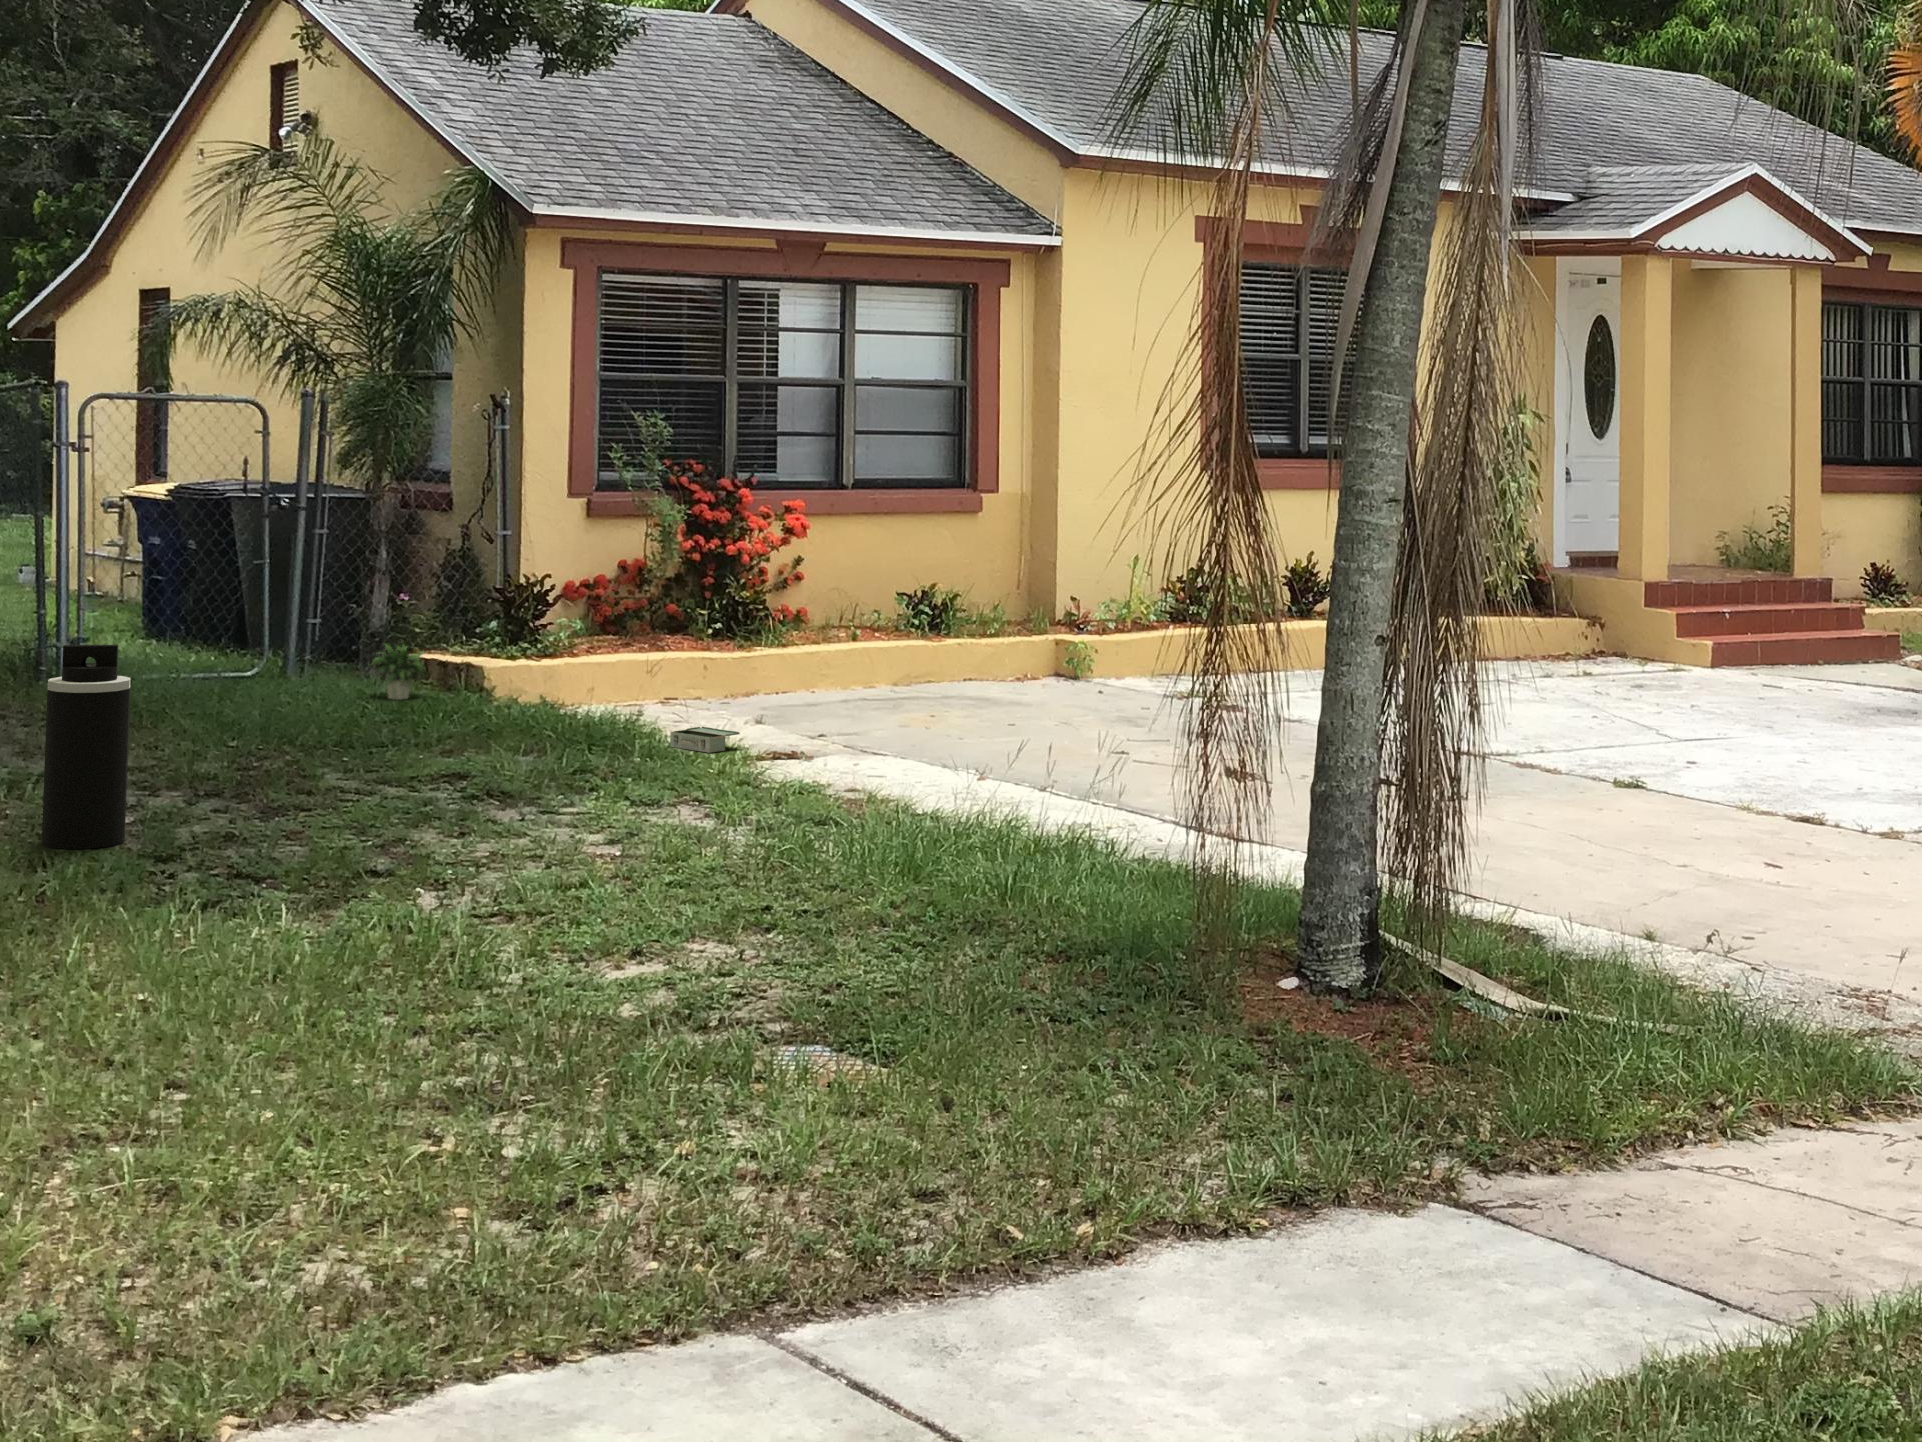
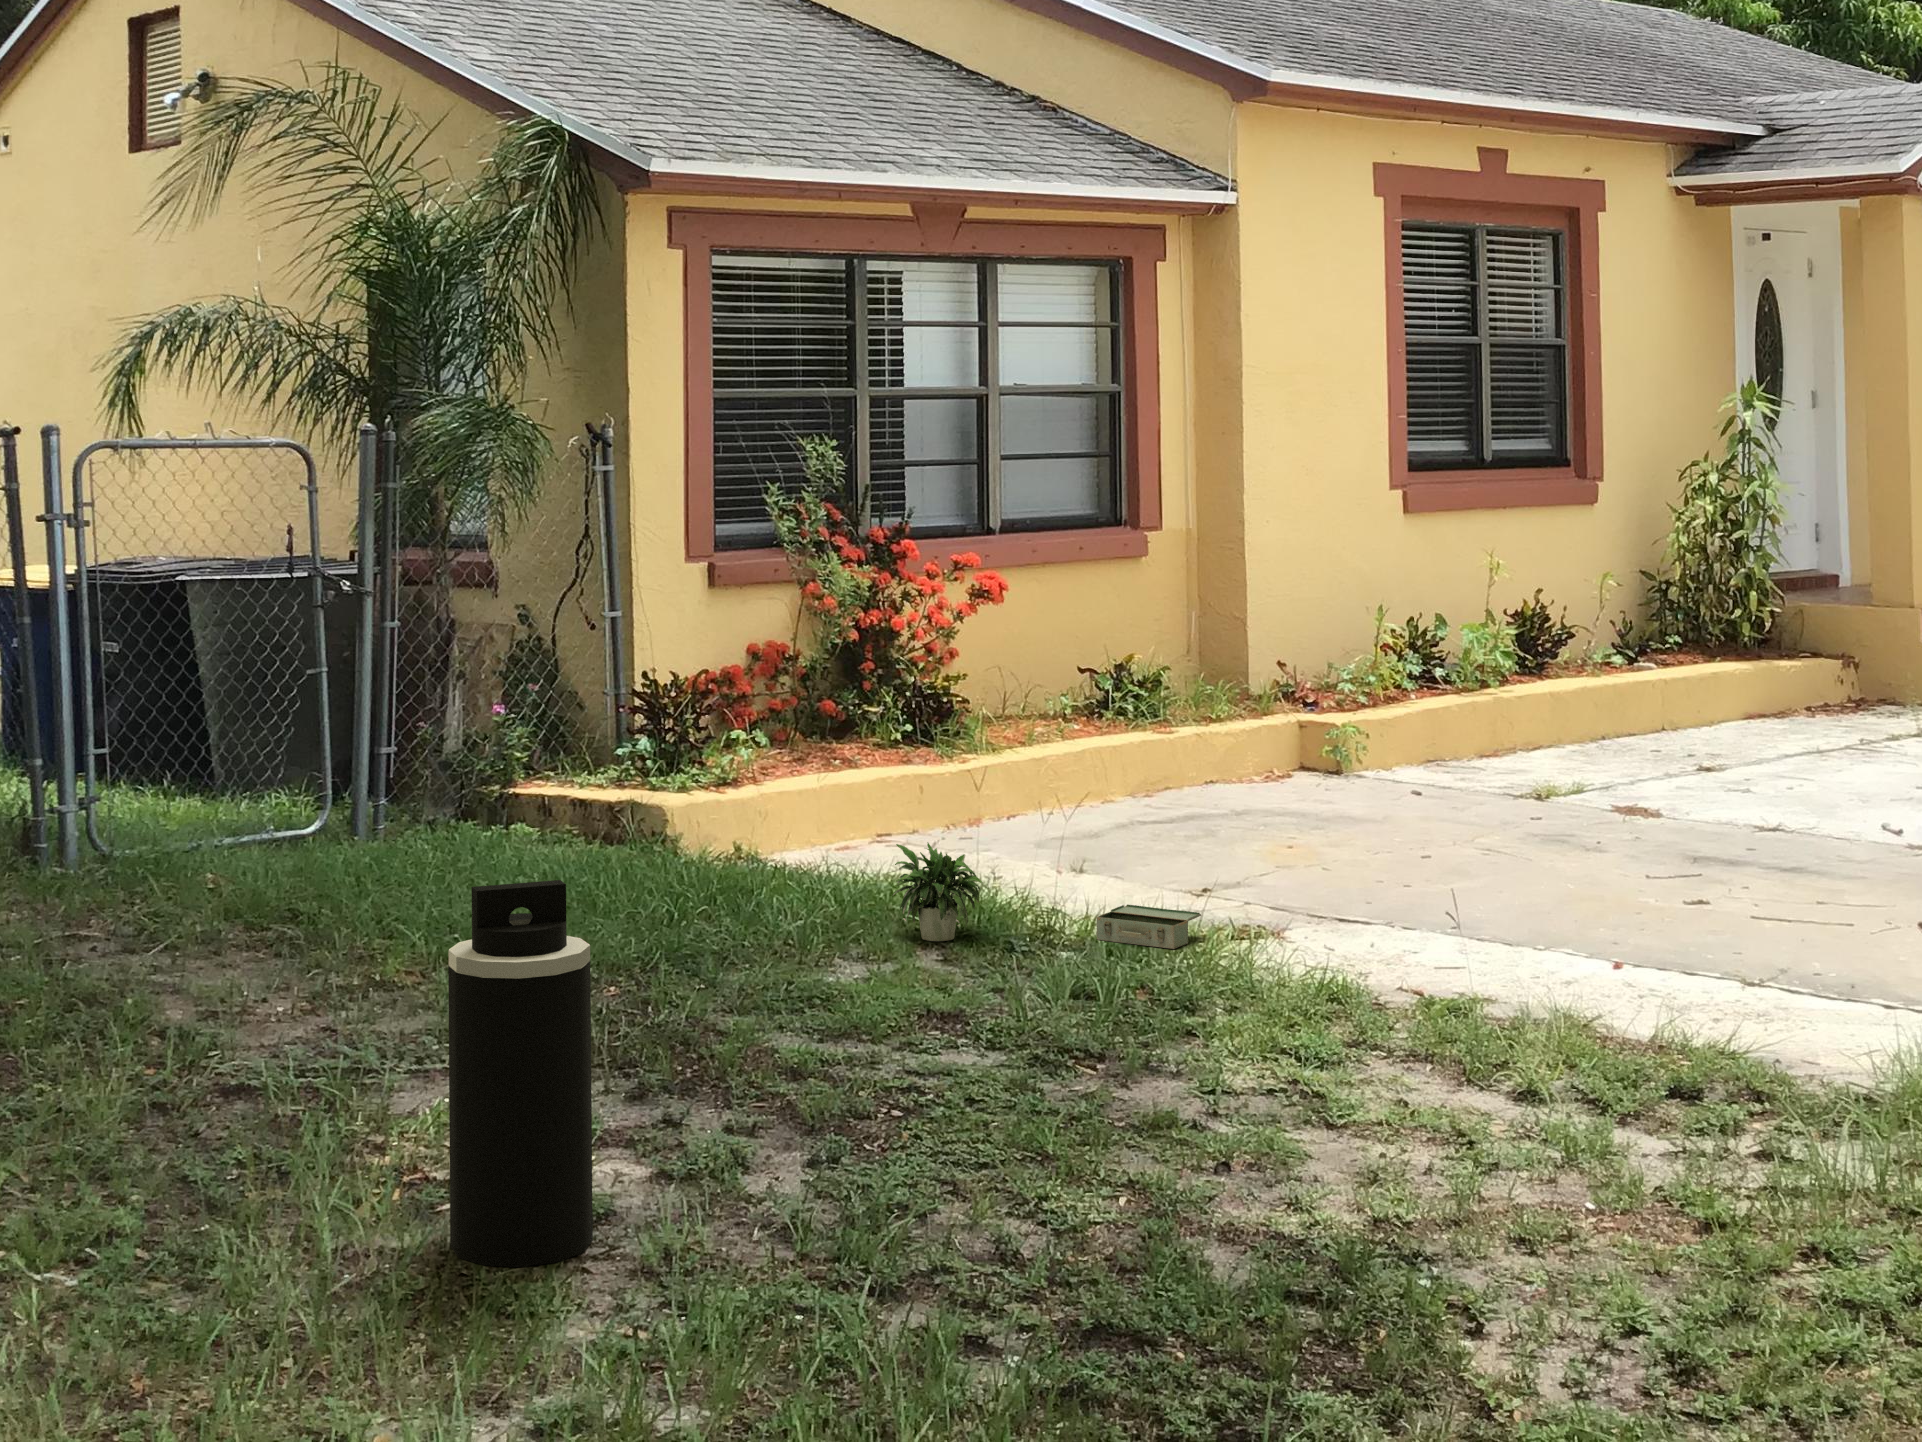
potted plant: present [372,644,426,700] -> present [892,843,983,941]

